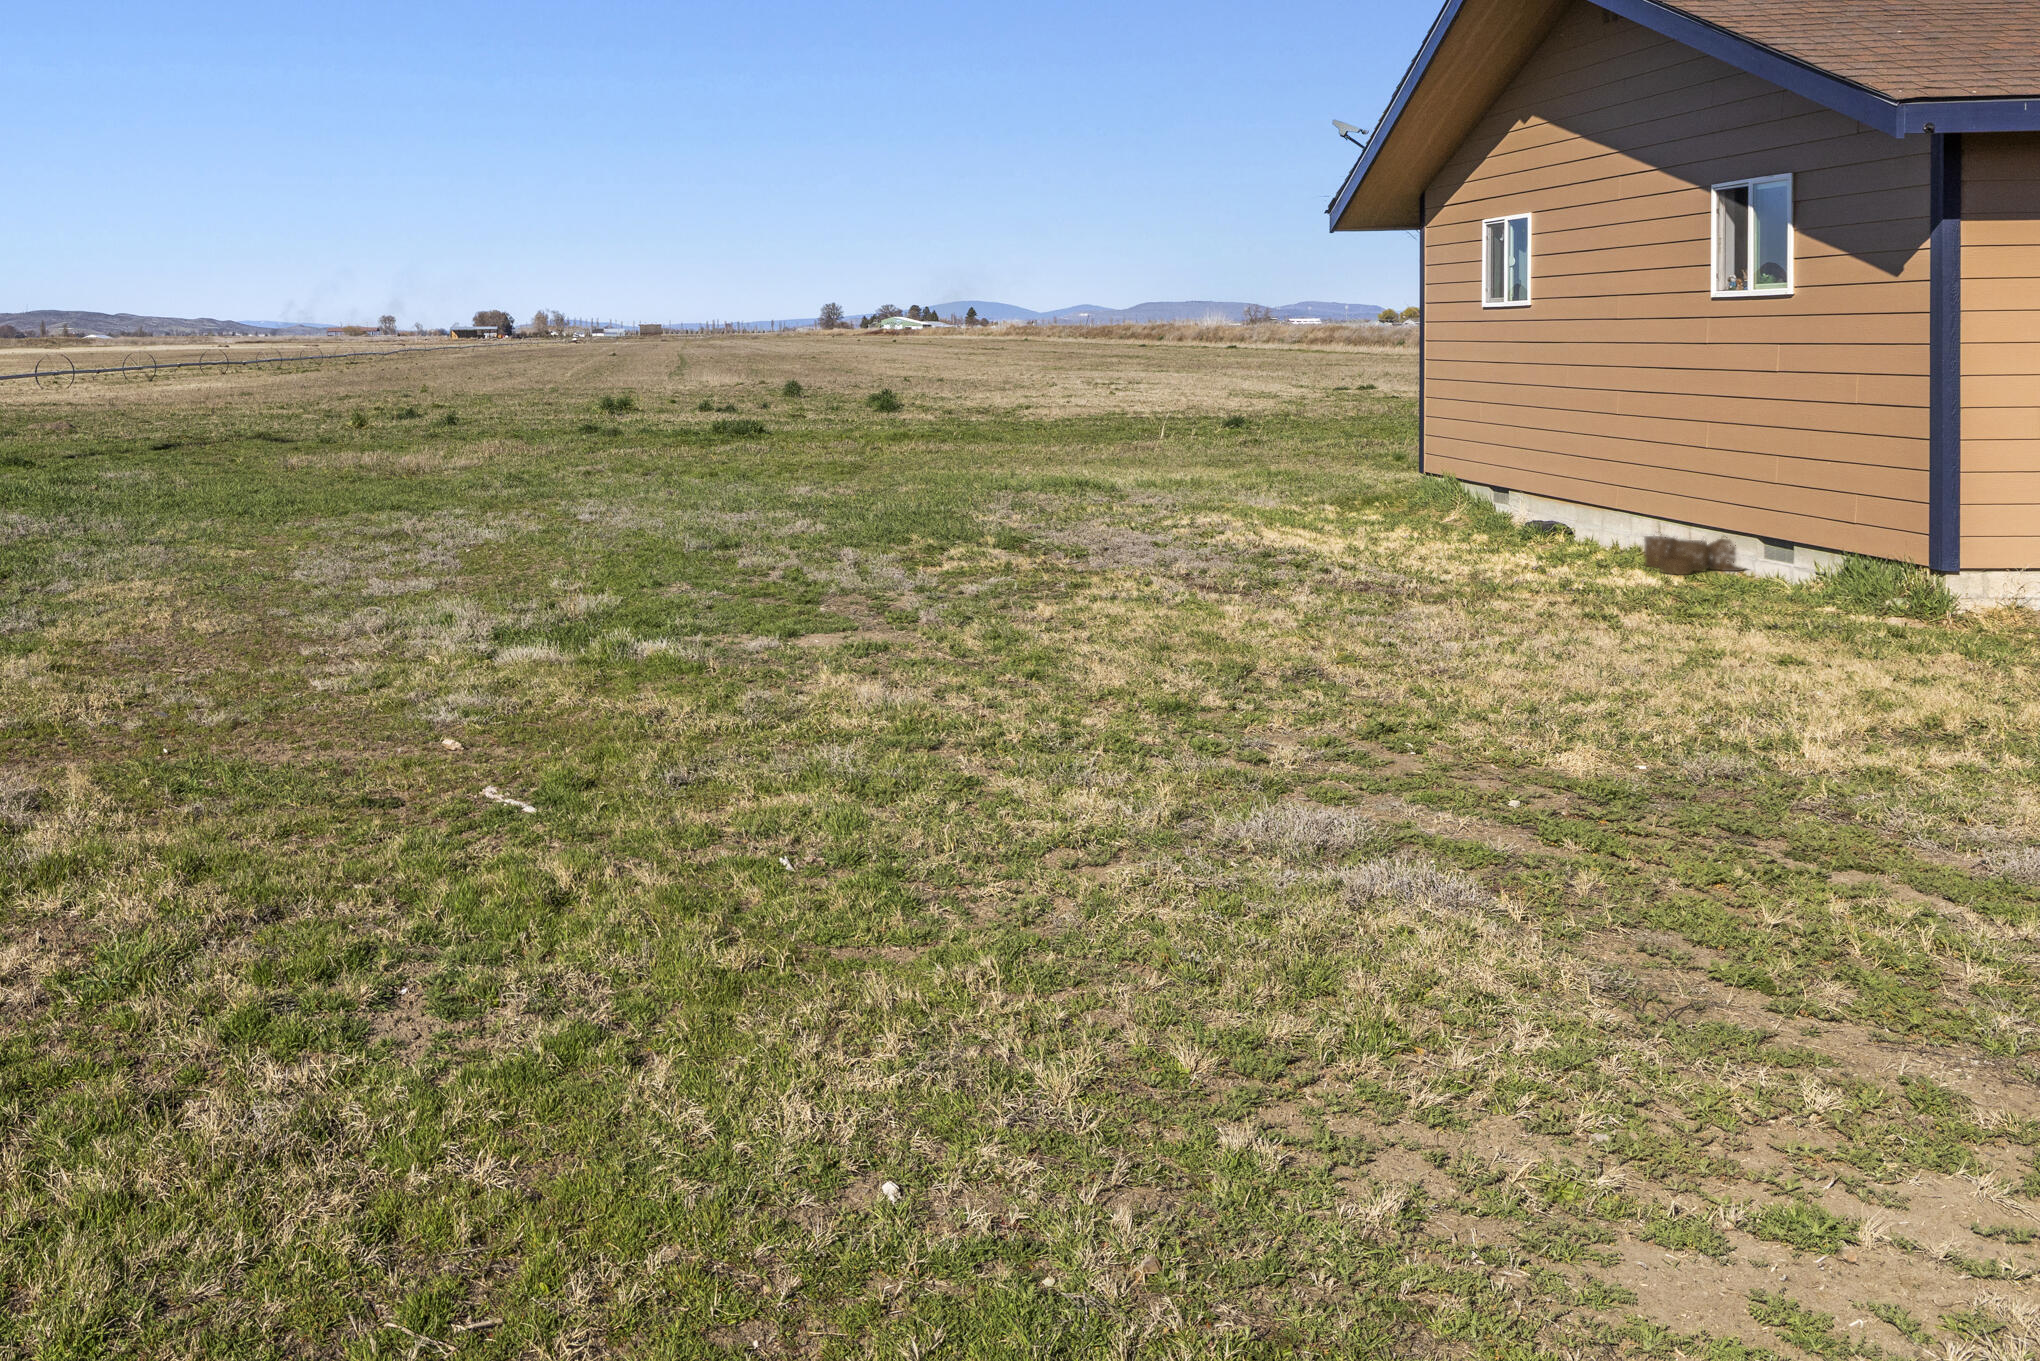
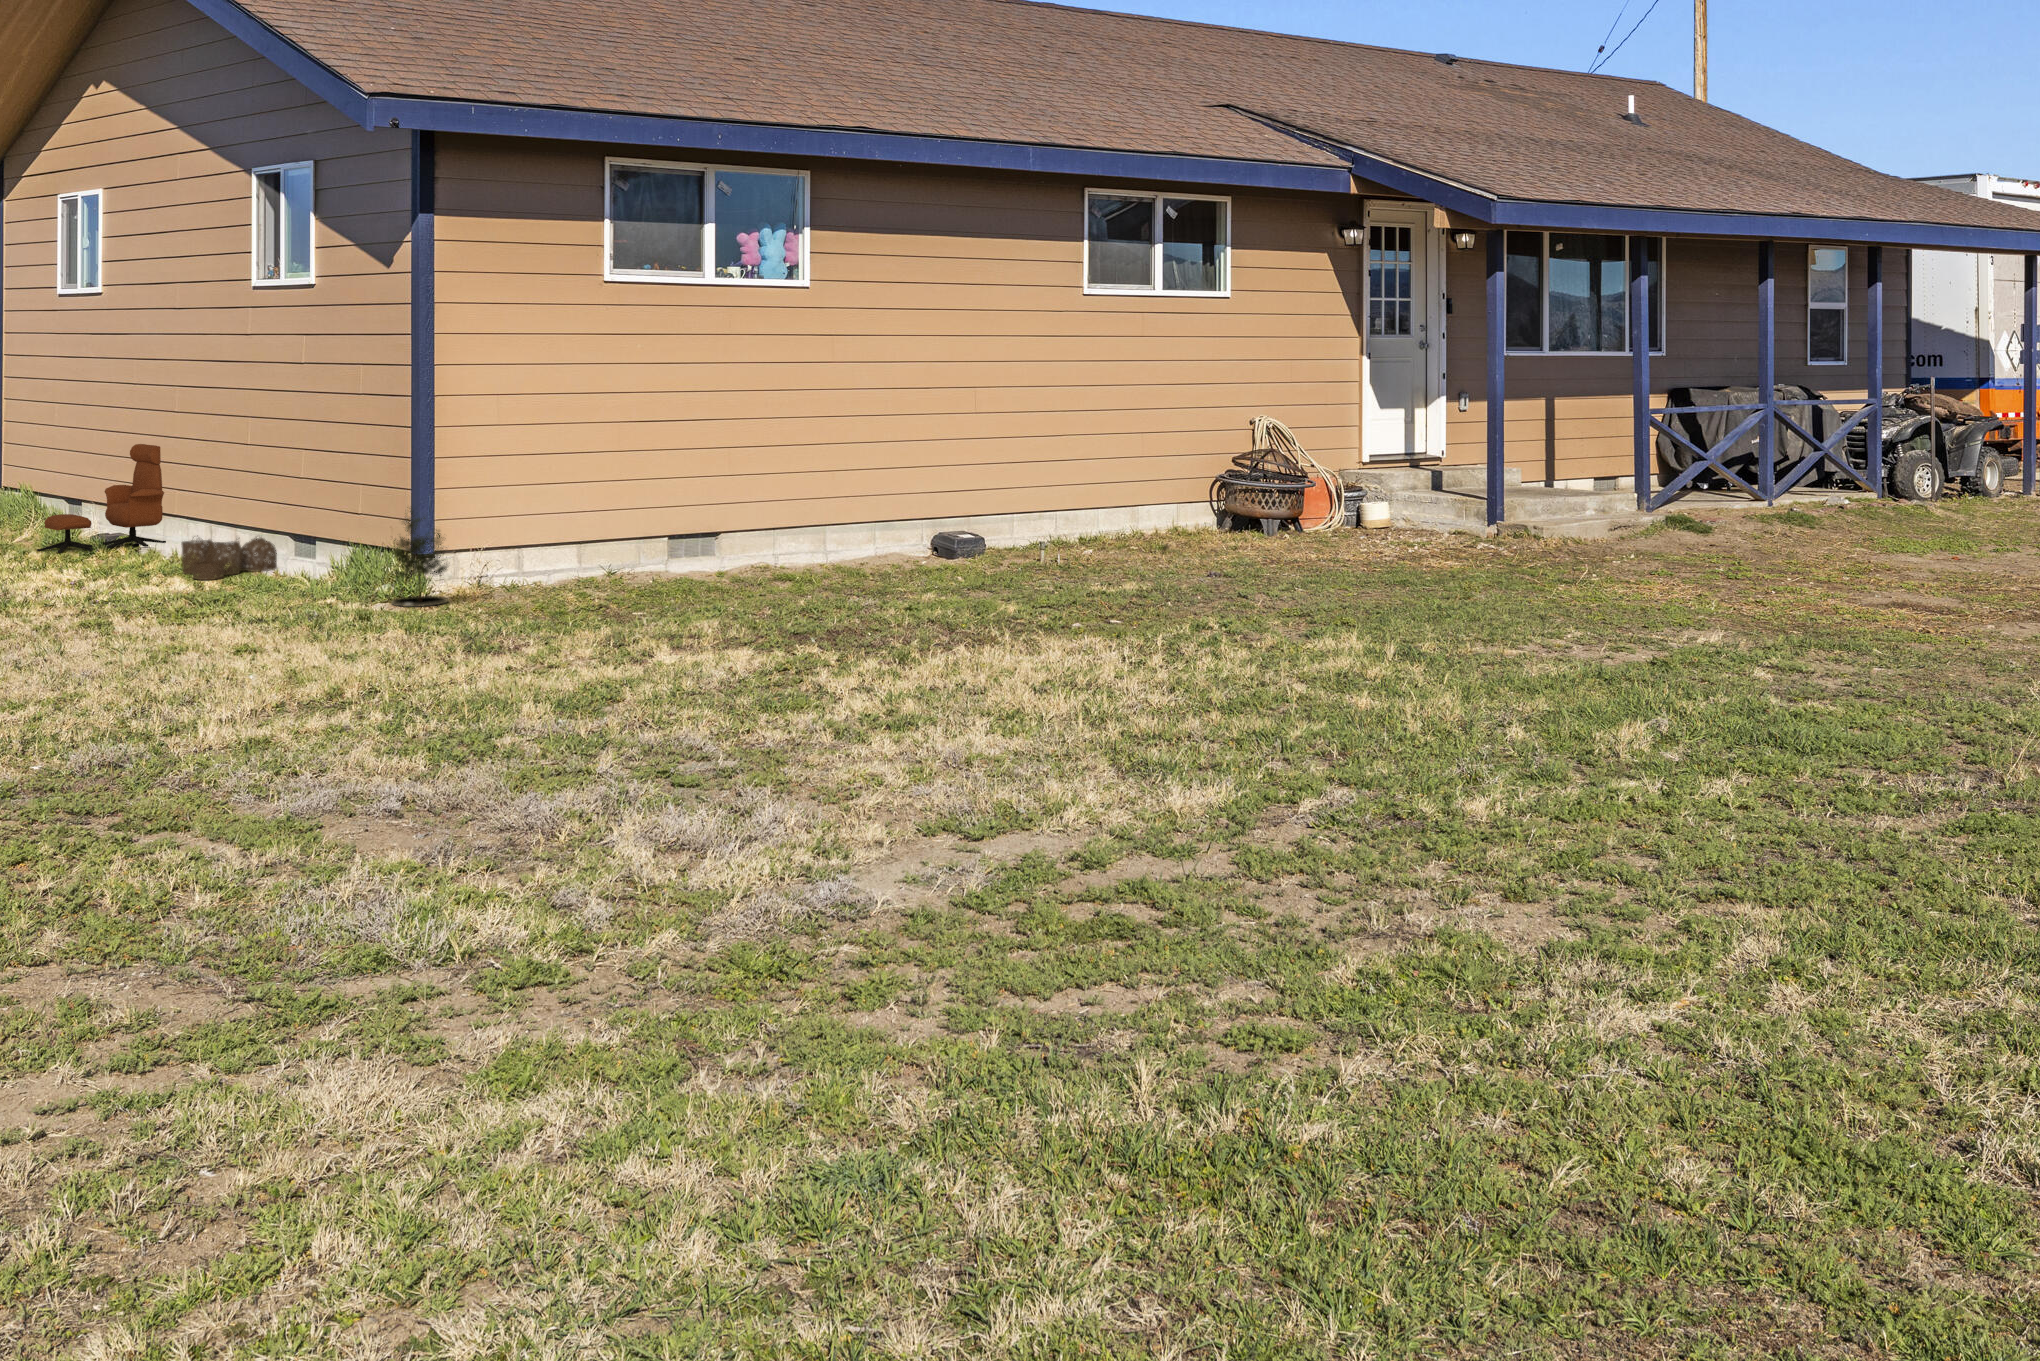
lounge chair: none [1486,443,1607,537] -> present [37,444,166,553]
potted tree: none [1906,520,1988,626] -> present [391,511,447,607]

